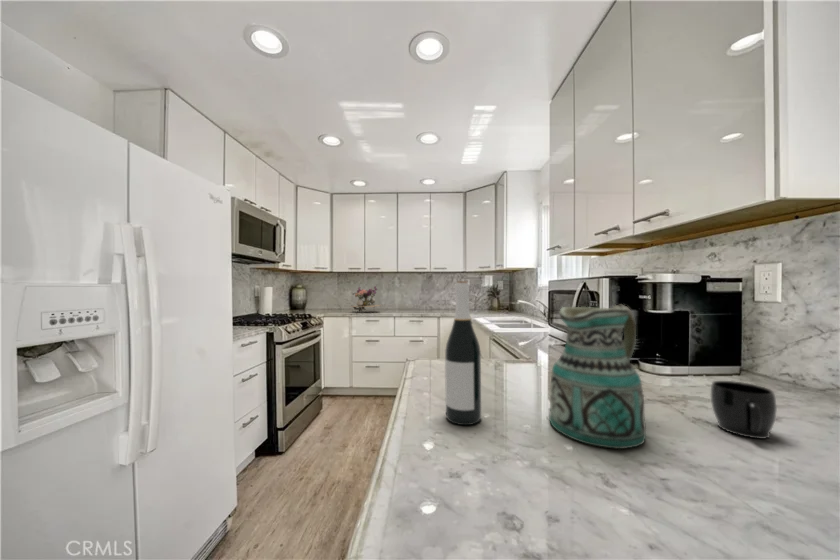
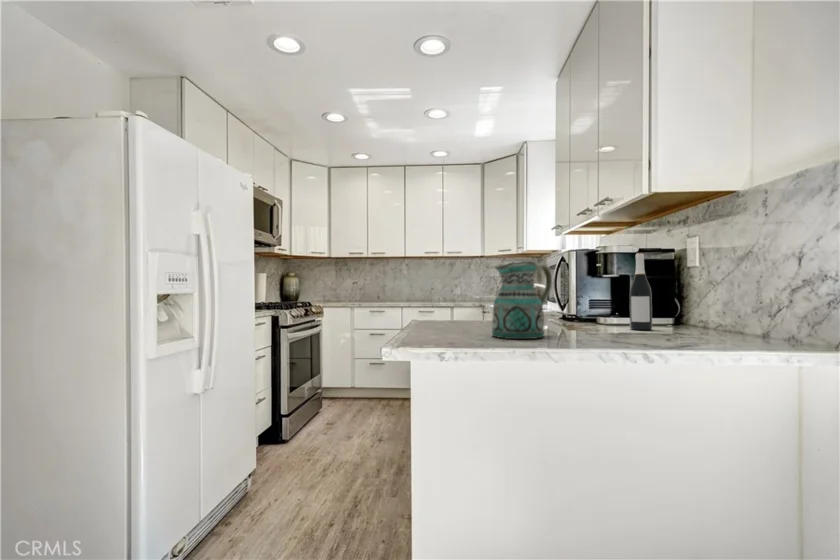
wine bottle: present [445,281,481,425] -> present [630,253,652,330]
flower arrangement: present [352,286,380,311] -> none [350,273,387,303]
mug: present [710,381,777,439] -> none [594,310,625,338]

